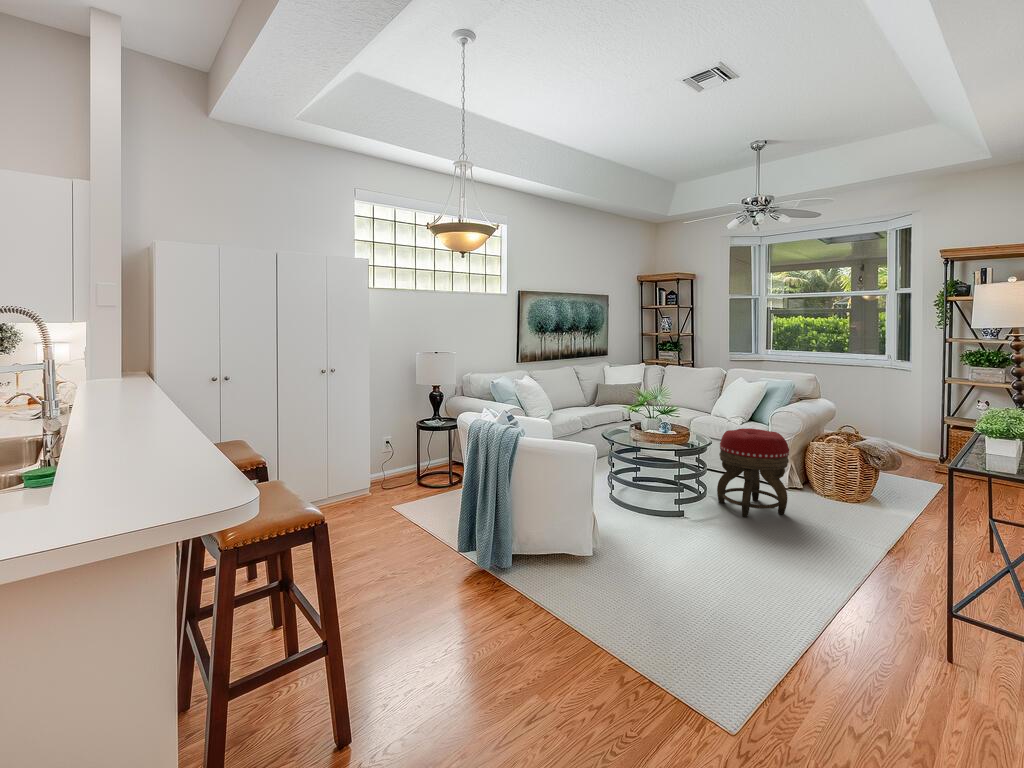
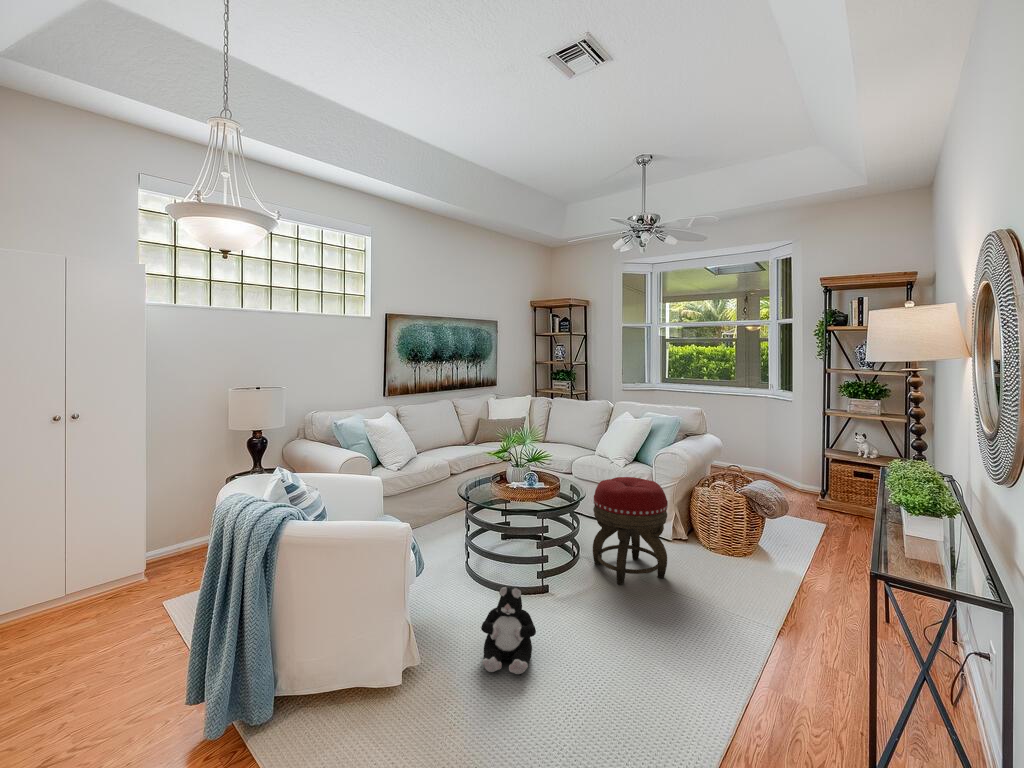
plush toy: none [640,501,685,564] -> present [481,586,536,674]

